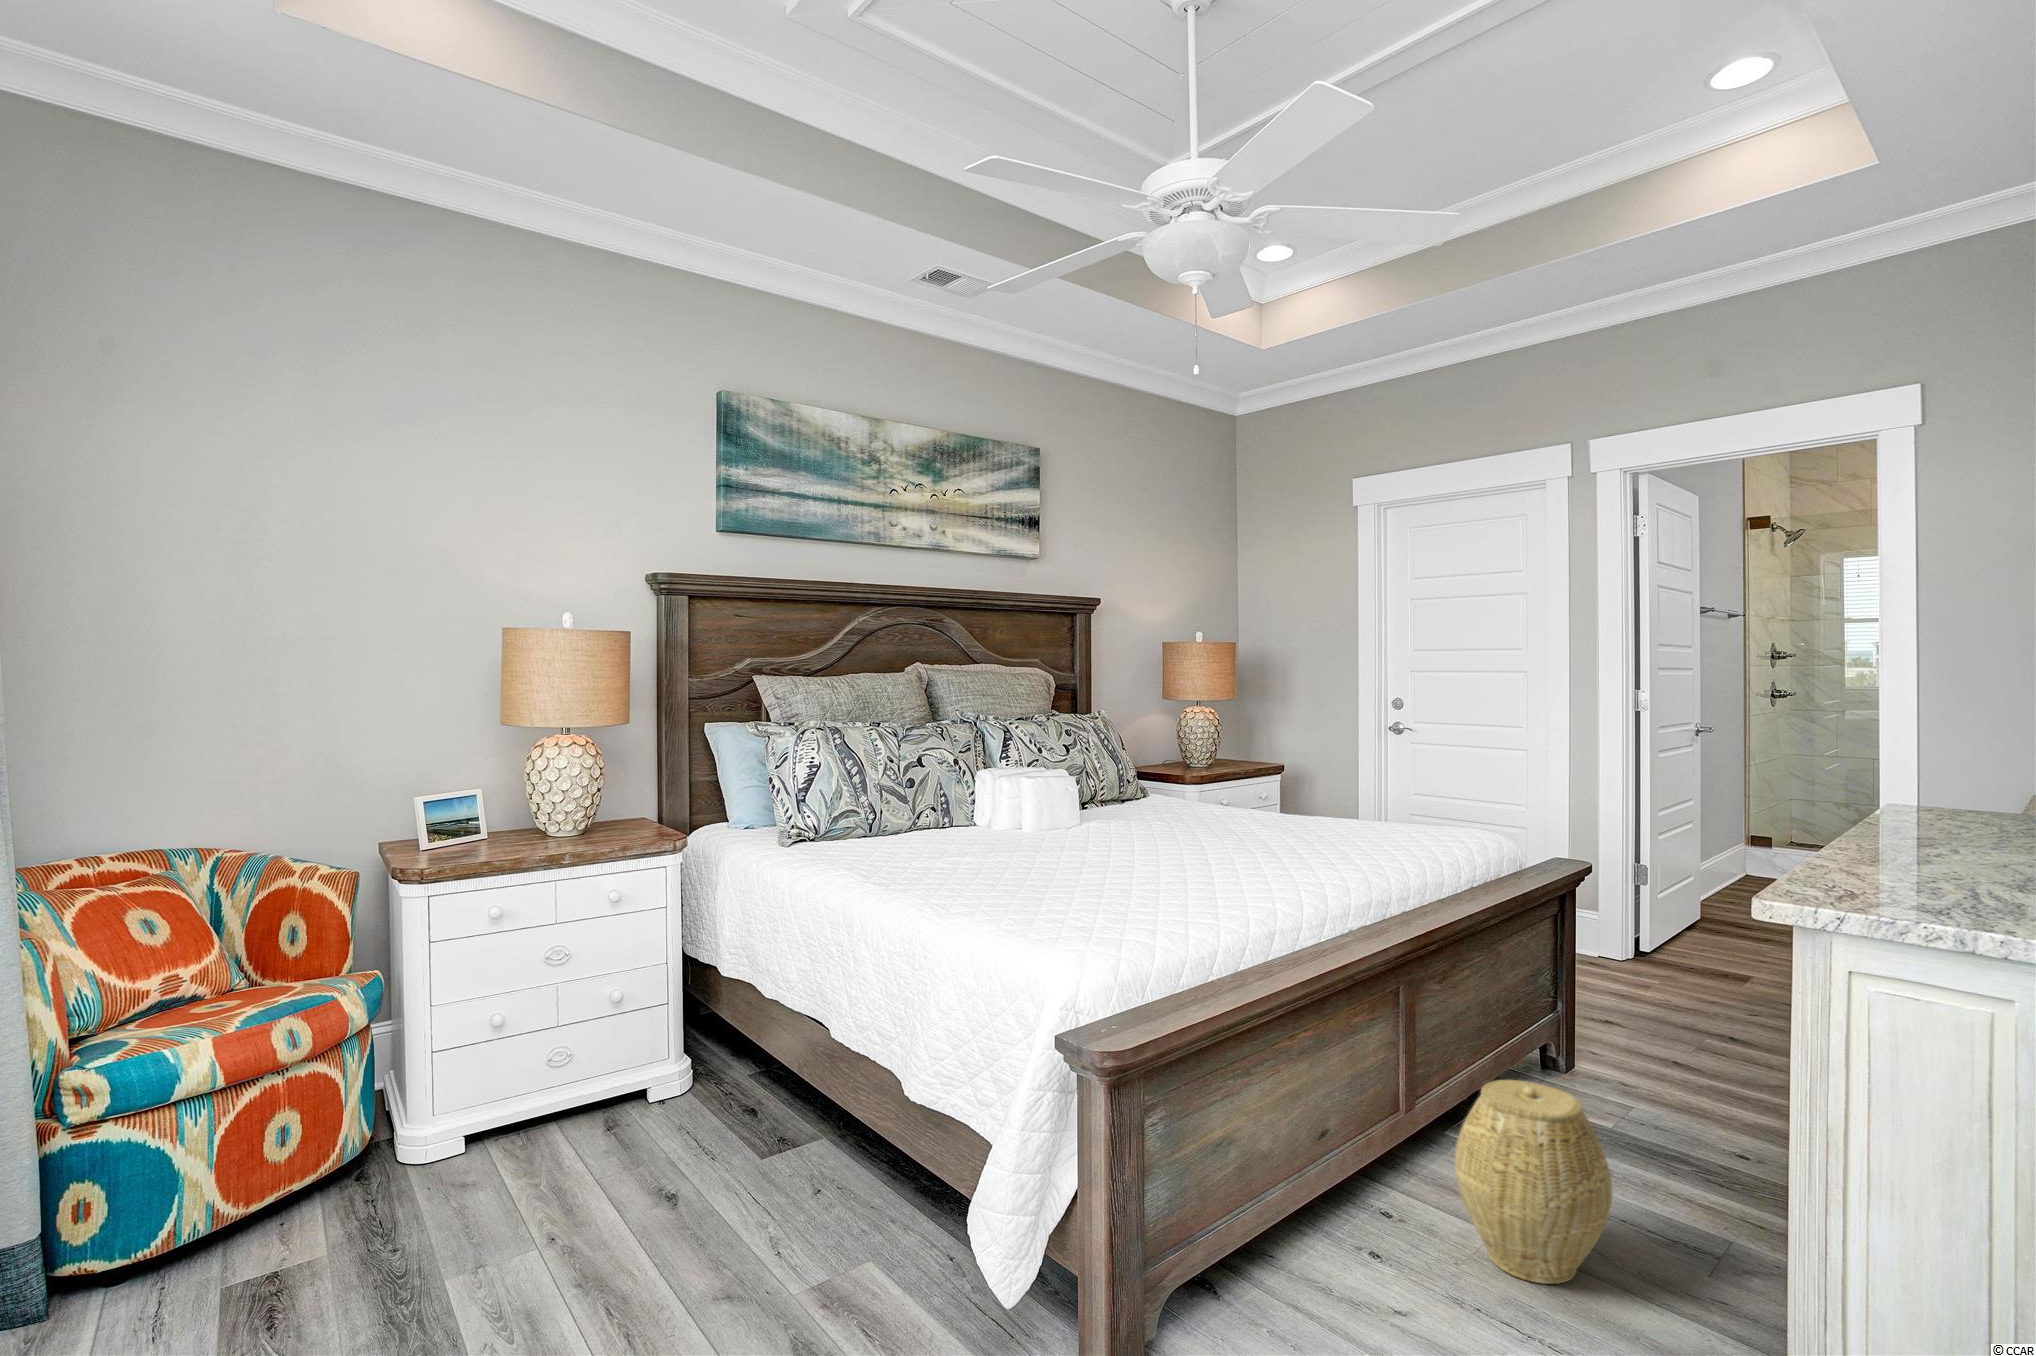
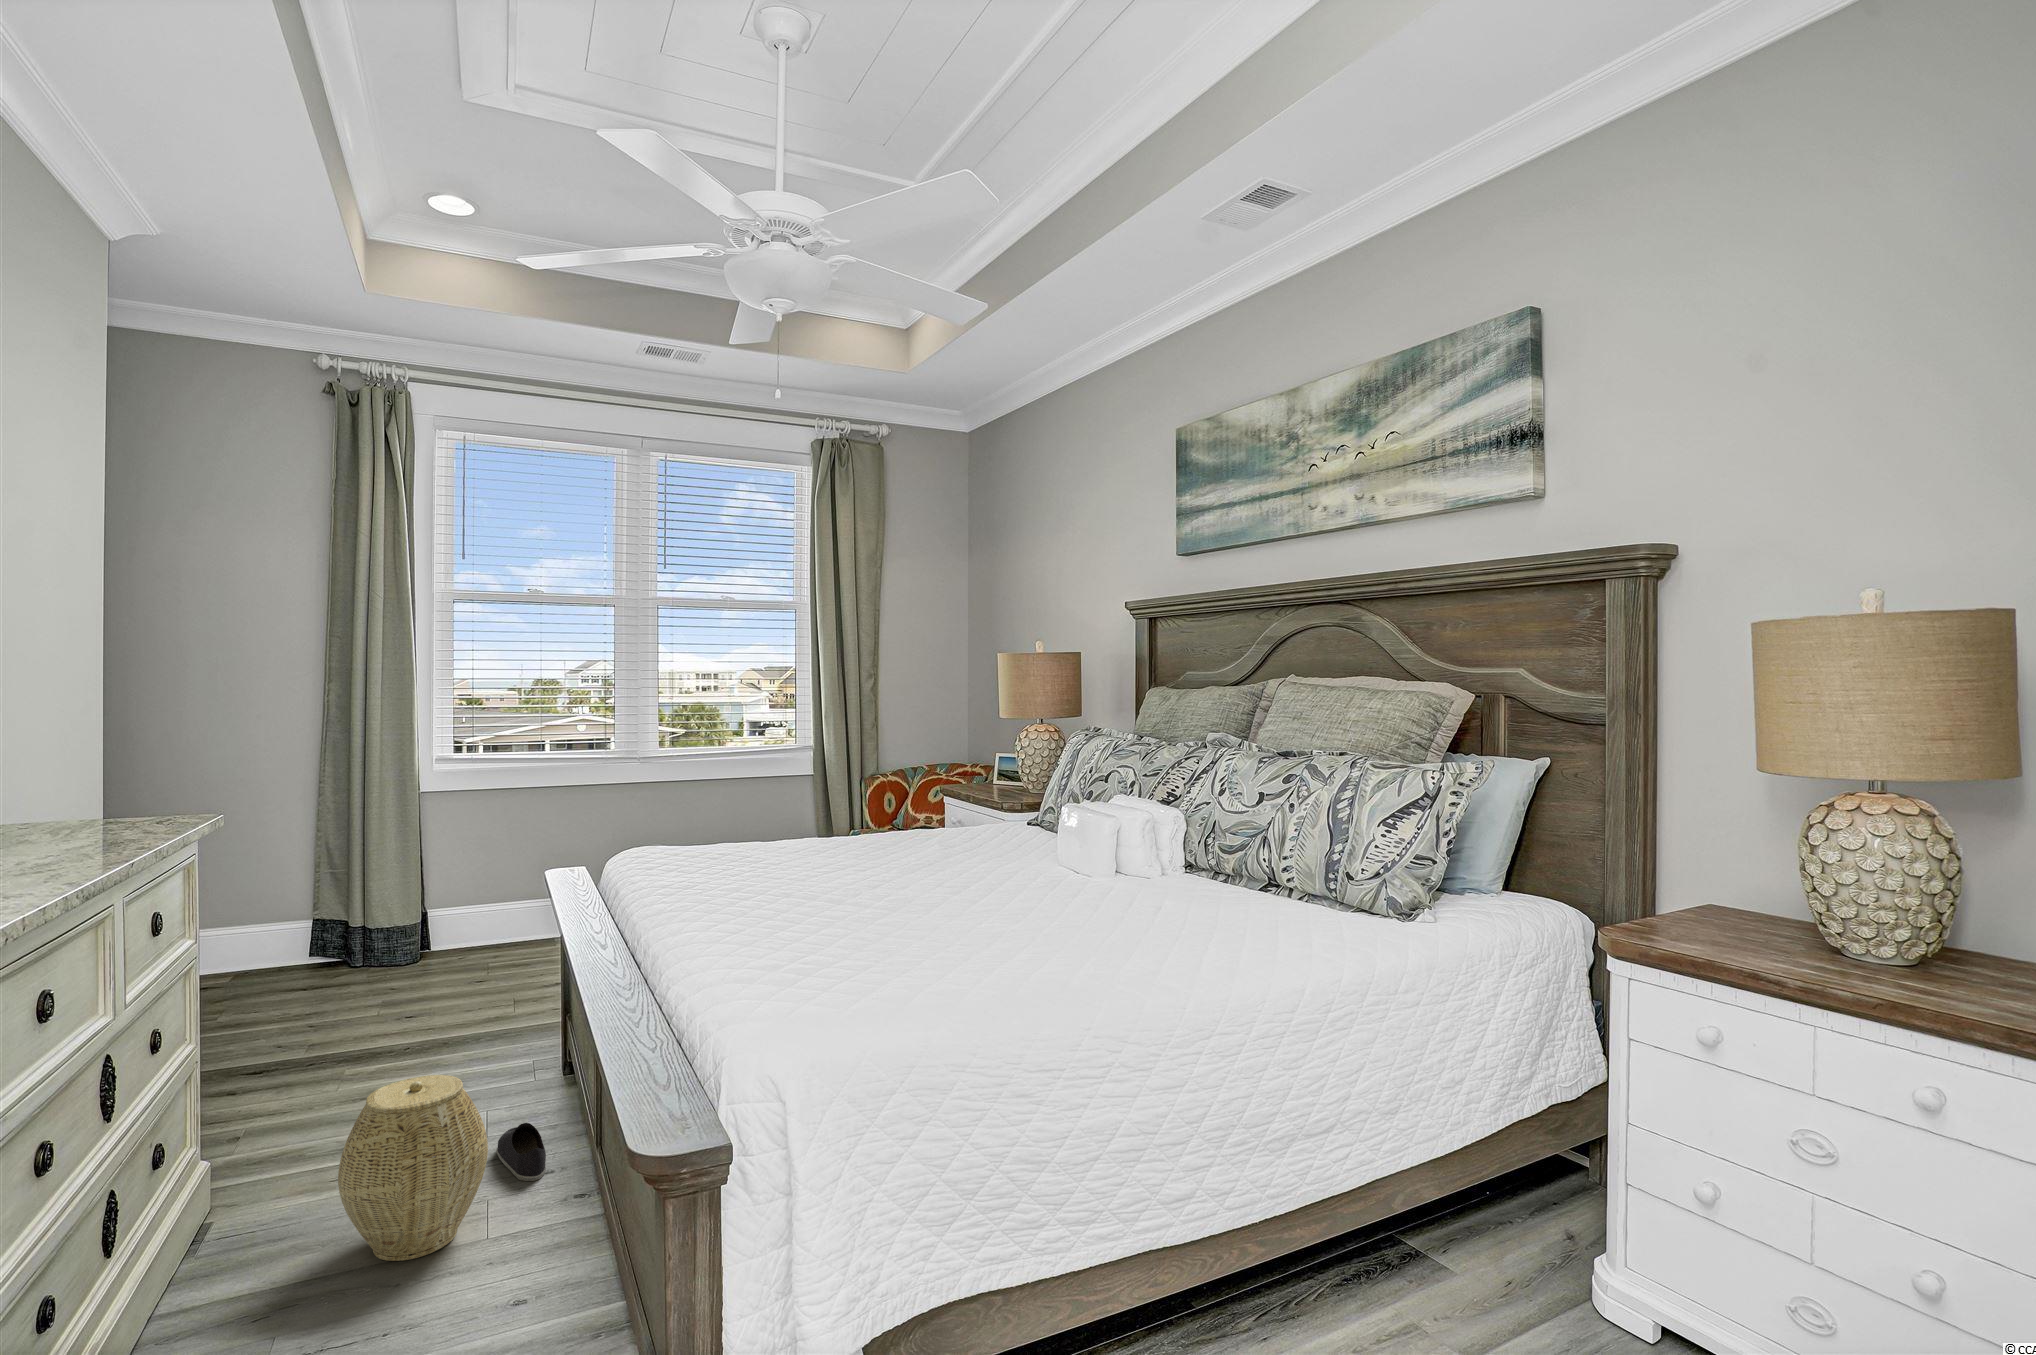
shoe: none [1301,1208,1382,1303] -> present [497,1123,546,1181]

